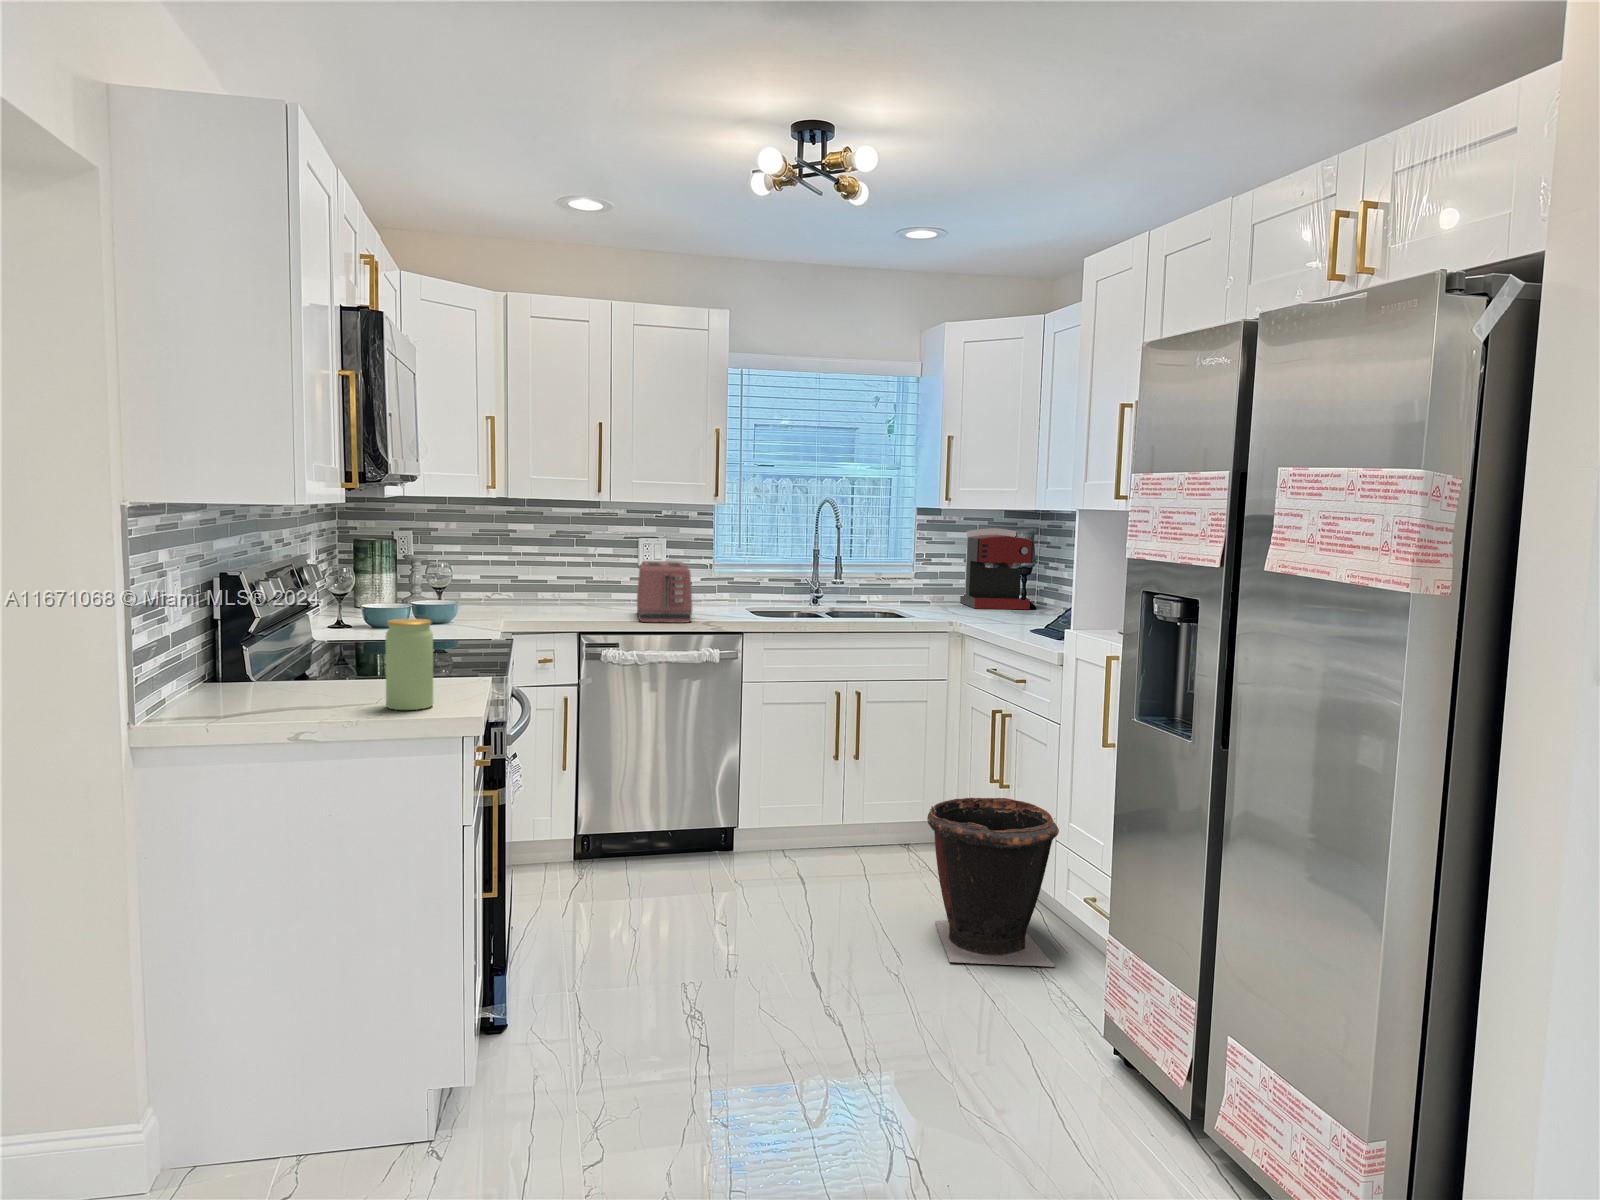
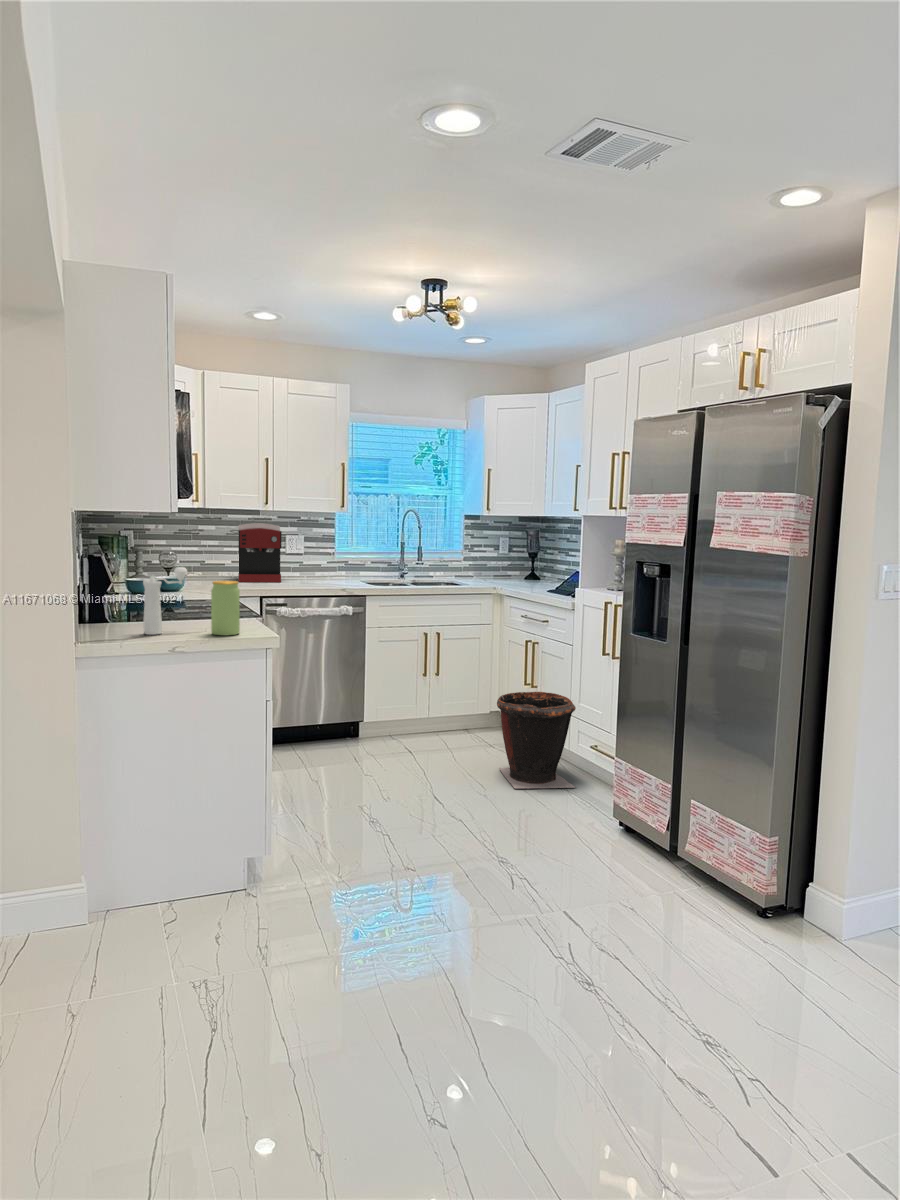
coffee maker: present [960,528,1033,610] -> present [238,523,282,582]
toaster: present [637,561,692,623] -> none [294,550,336,589]
pepper mill: none [277,595,360,706] -> present [143,567,187,635]

